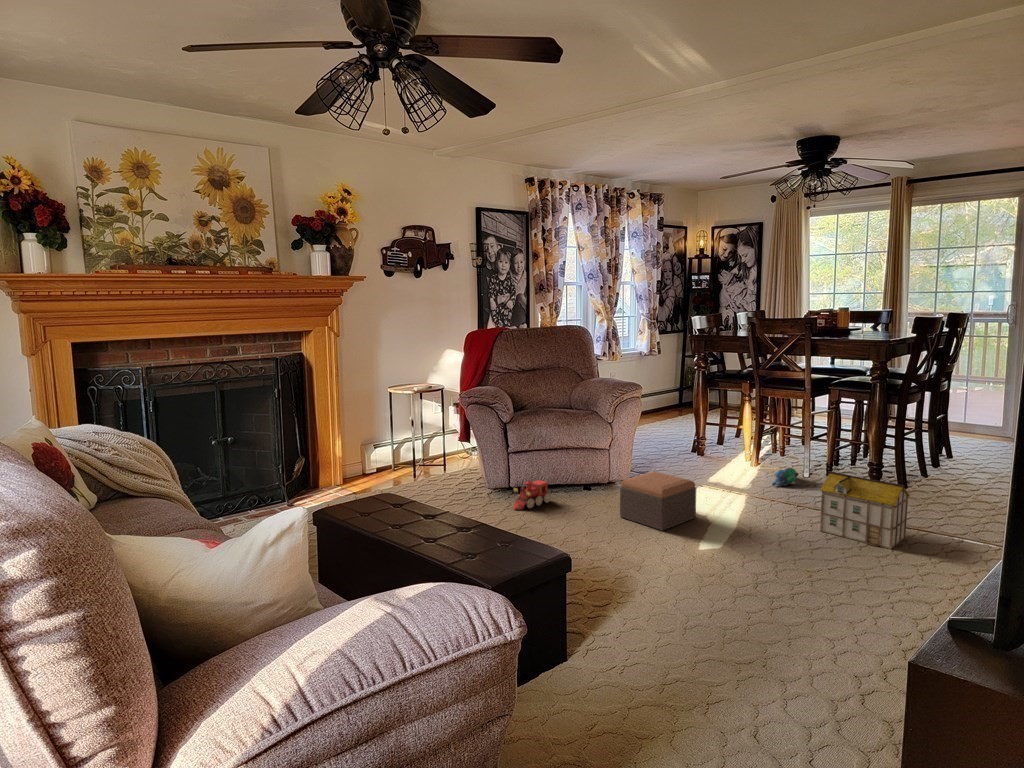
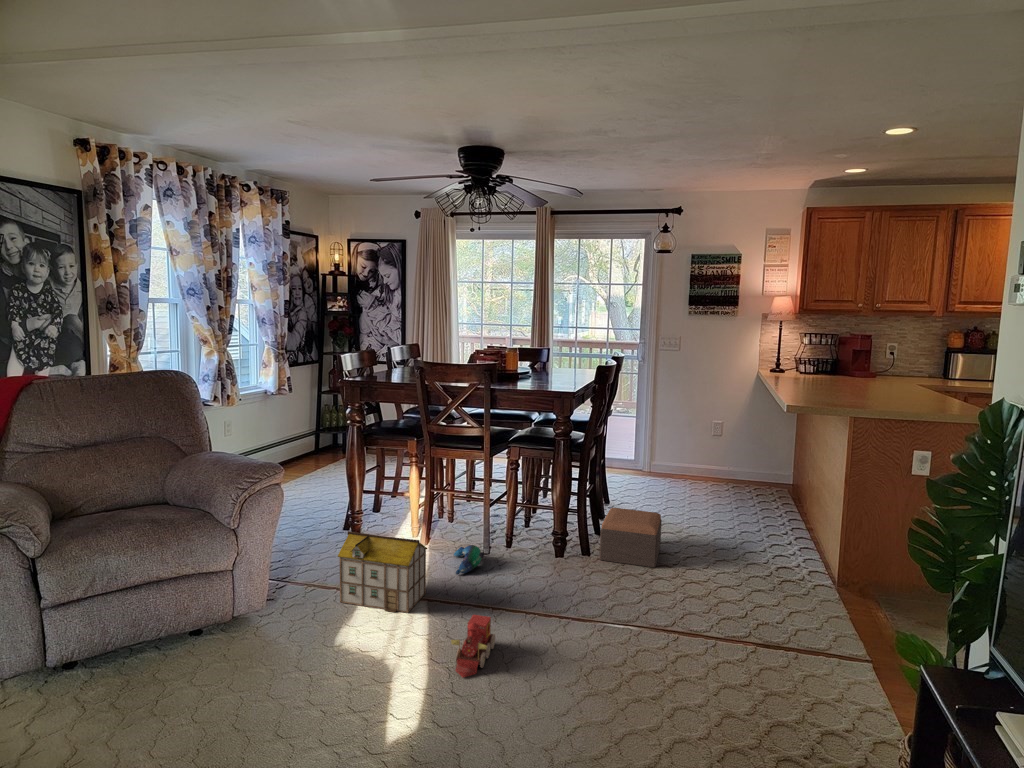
footstool: present [620,471,696,531] -> present [599,508,662,568]
toy house: present [820,471,910,549] -> present [338,531,427,613]
toy train: present [513,480,551,509] -> present [451,615,495,677]

